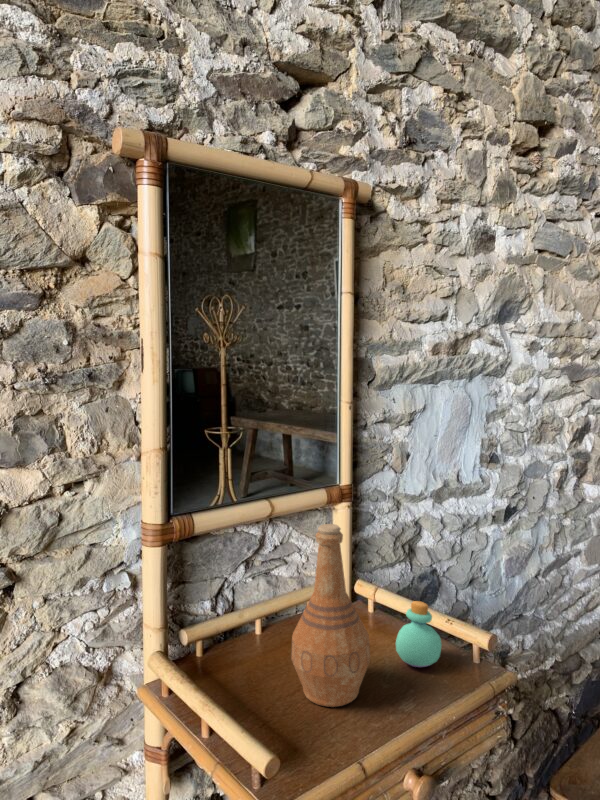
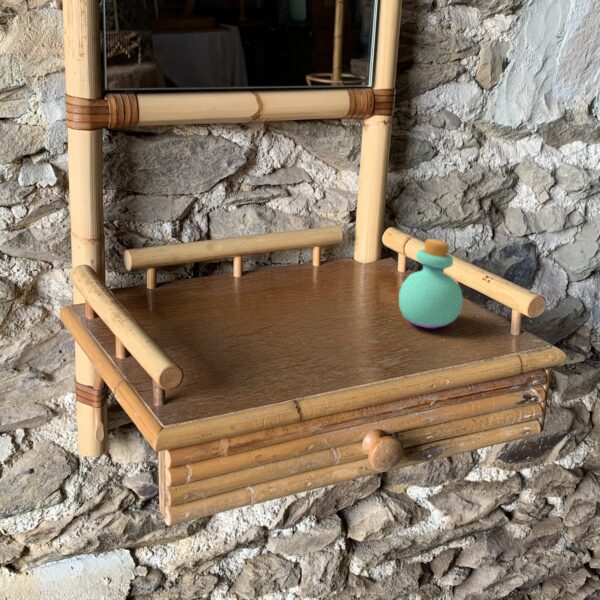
vase: present [291,524,370,707] -> none [236,102,344,349]

